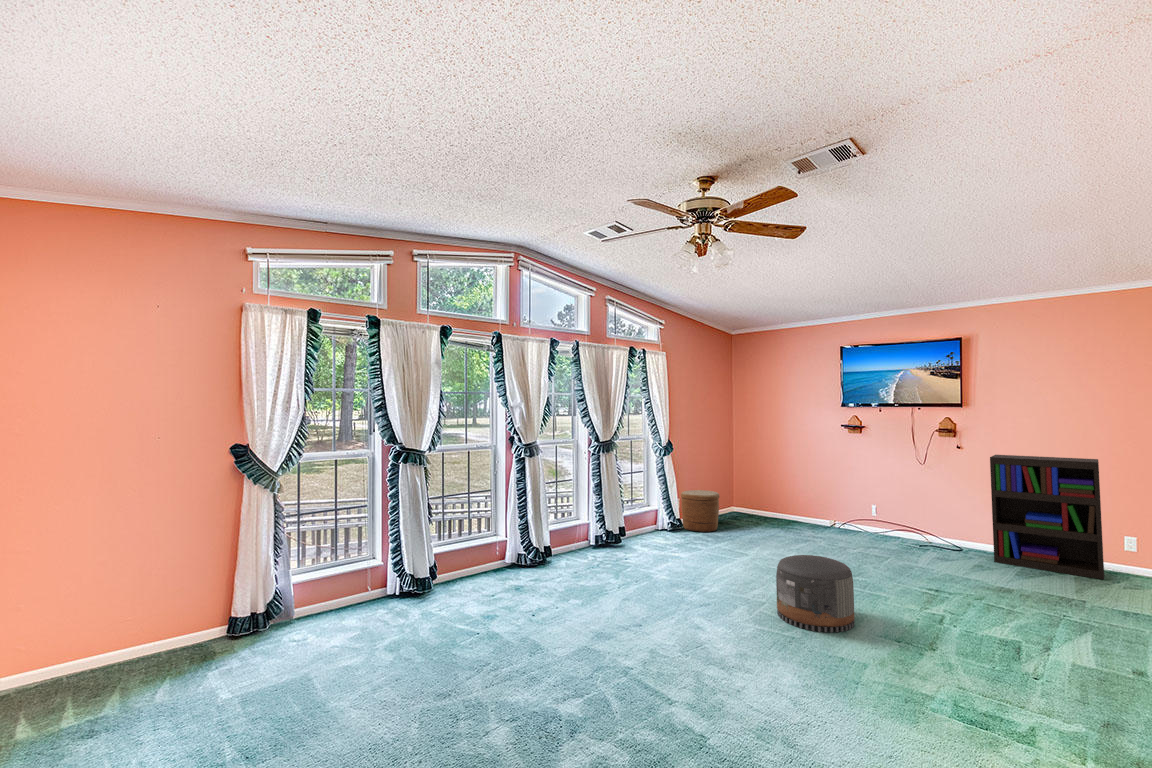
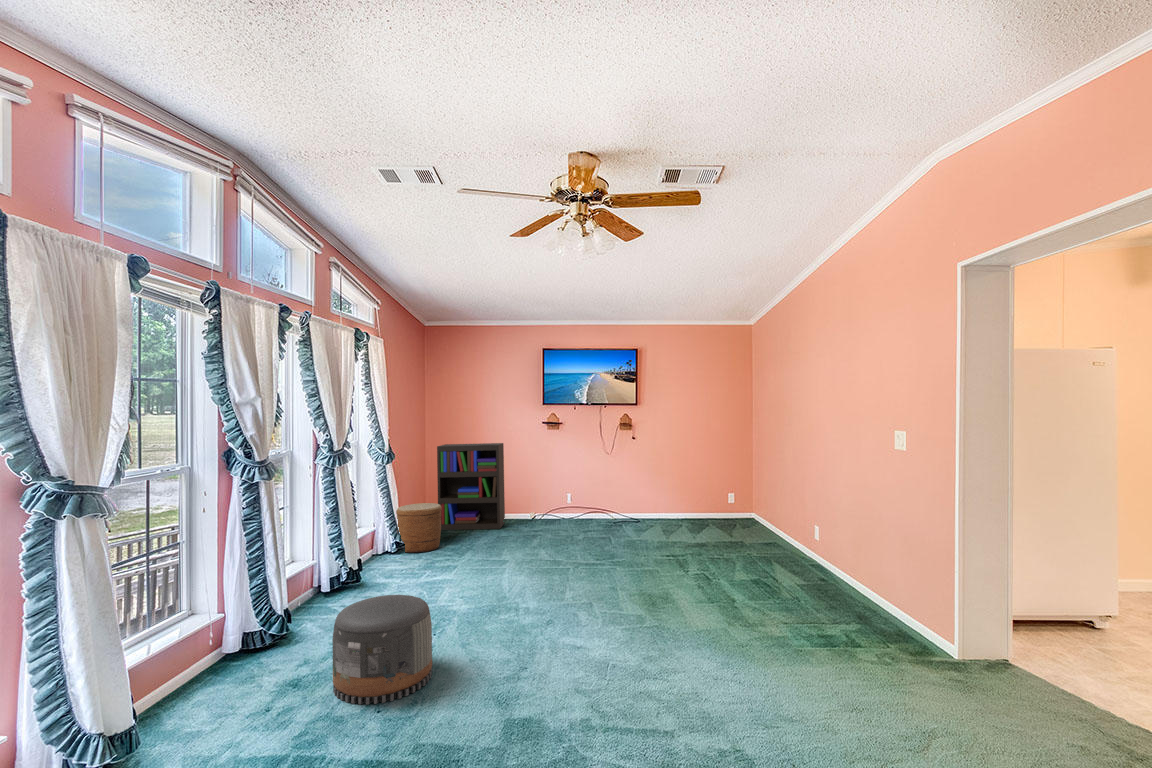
bookshelf: present [990,455,1104,579] -> present [437,443,505,530]
pouf: present [776,555,855,632] -> present [332,595,432,704]

